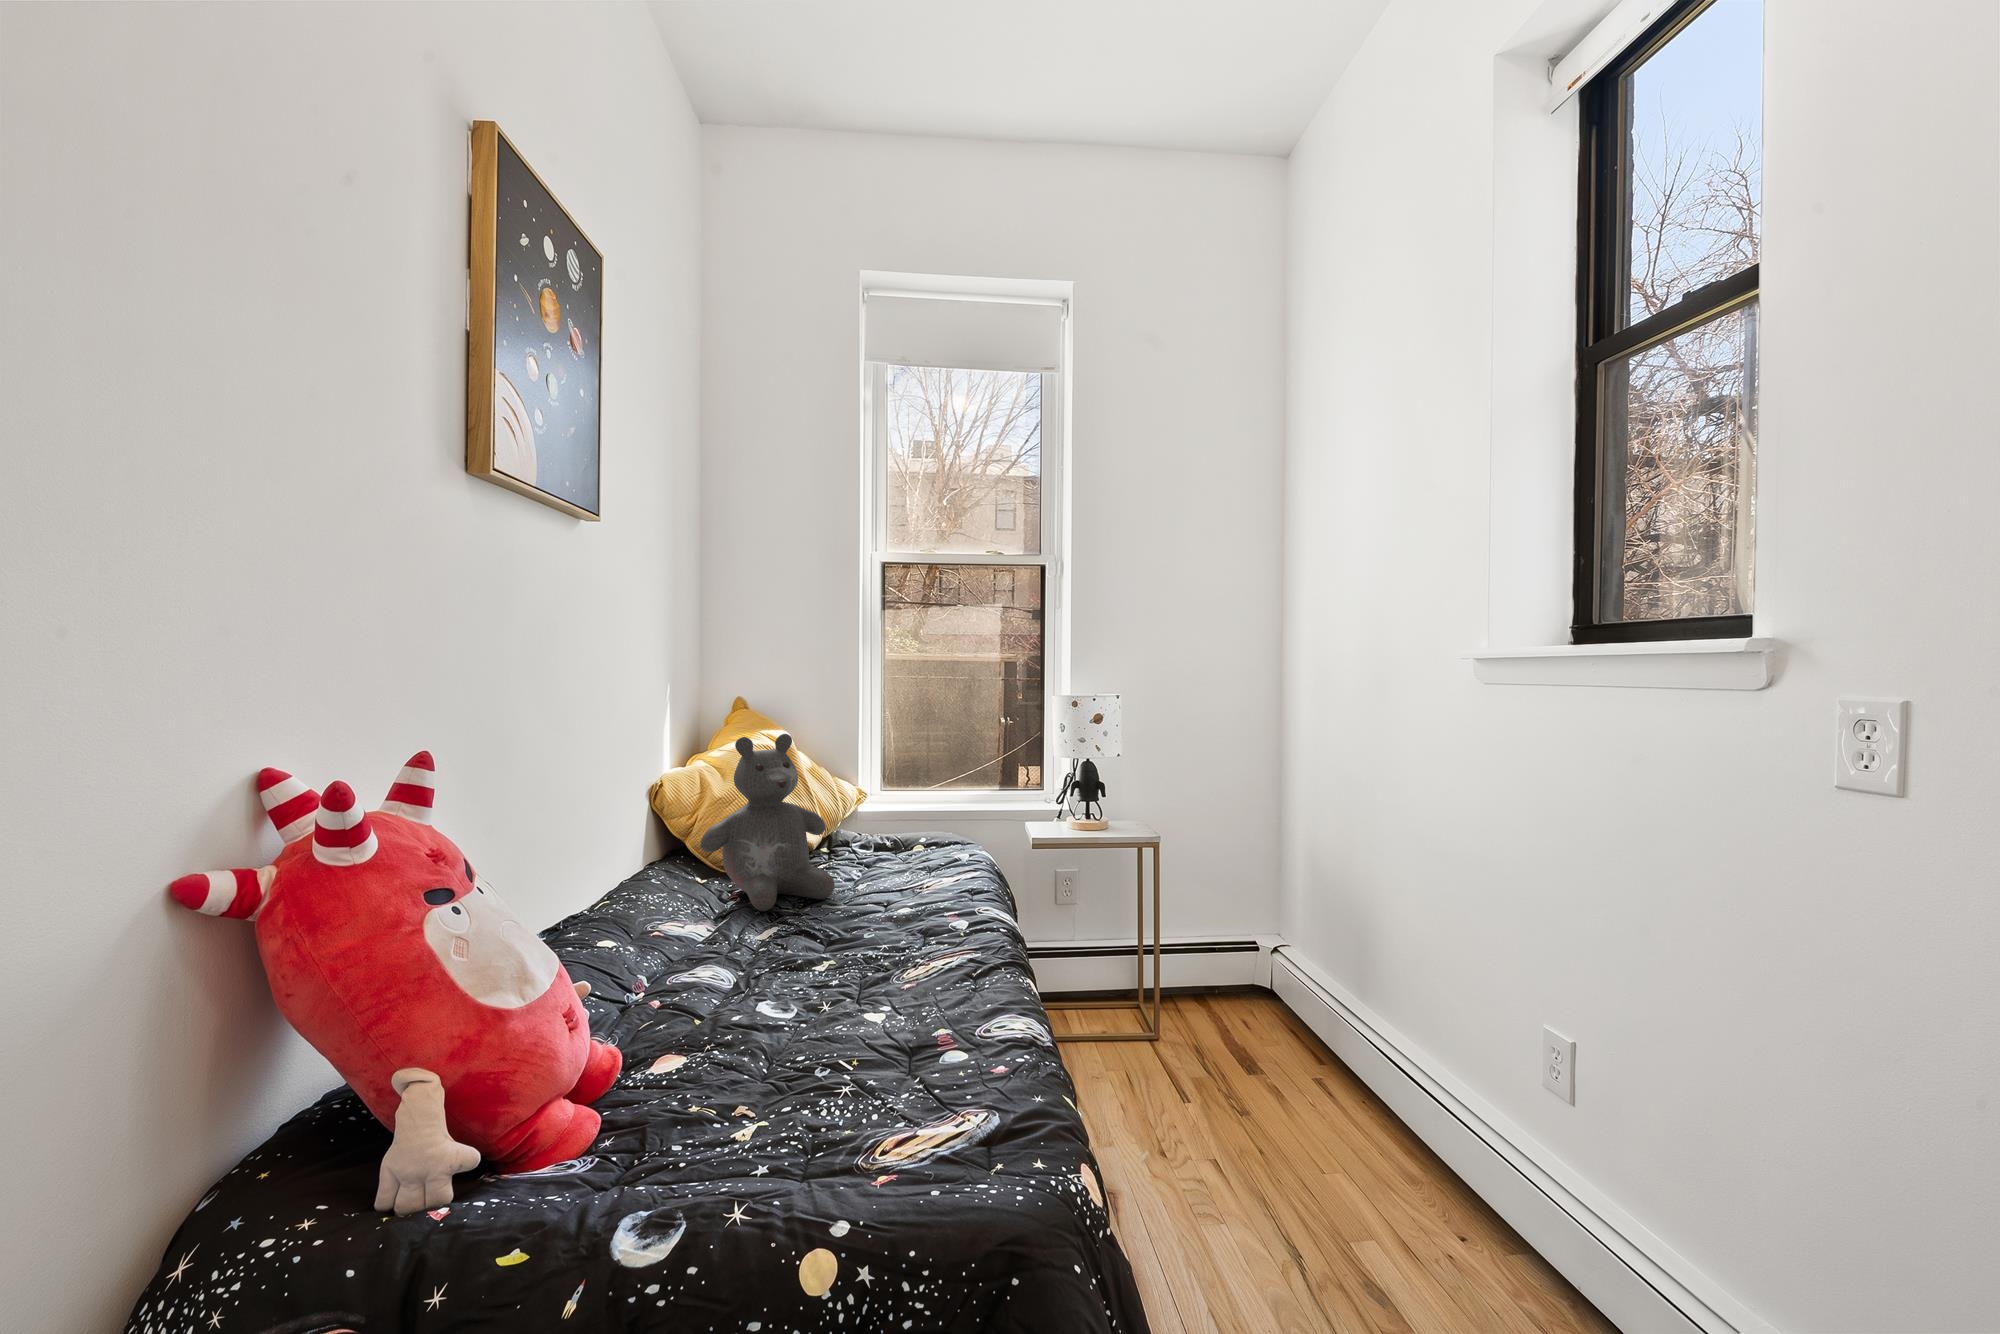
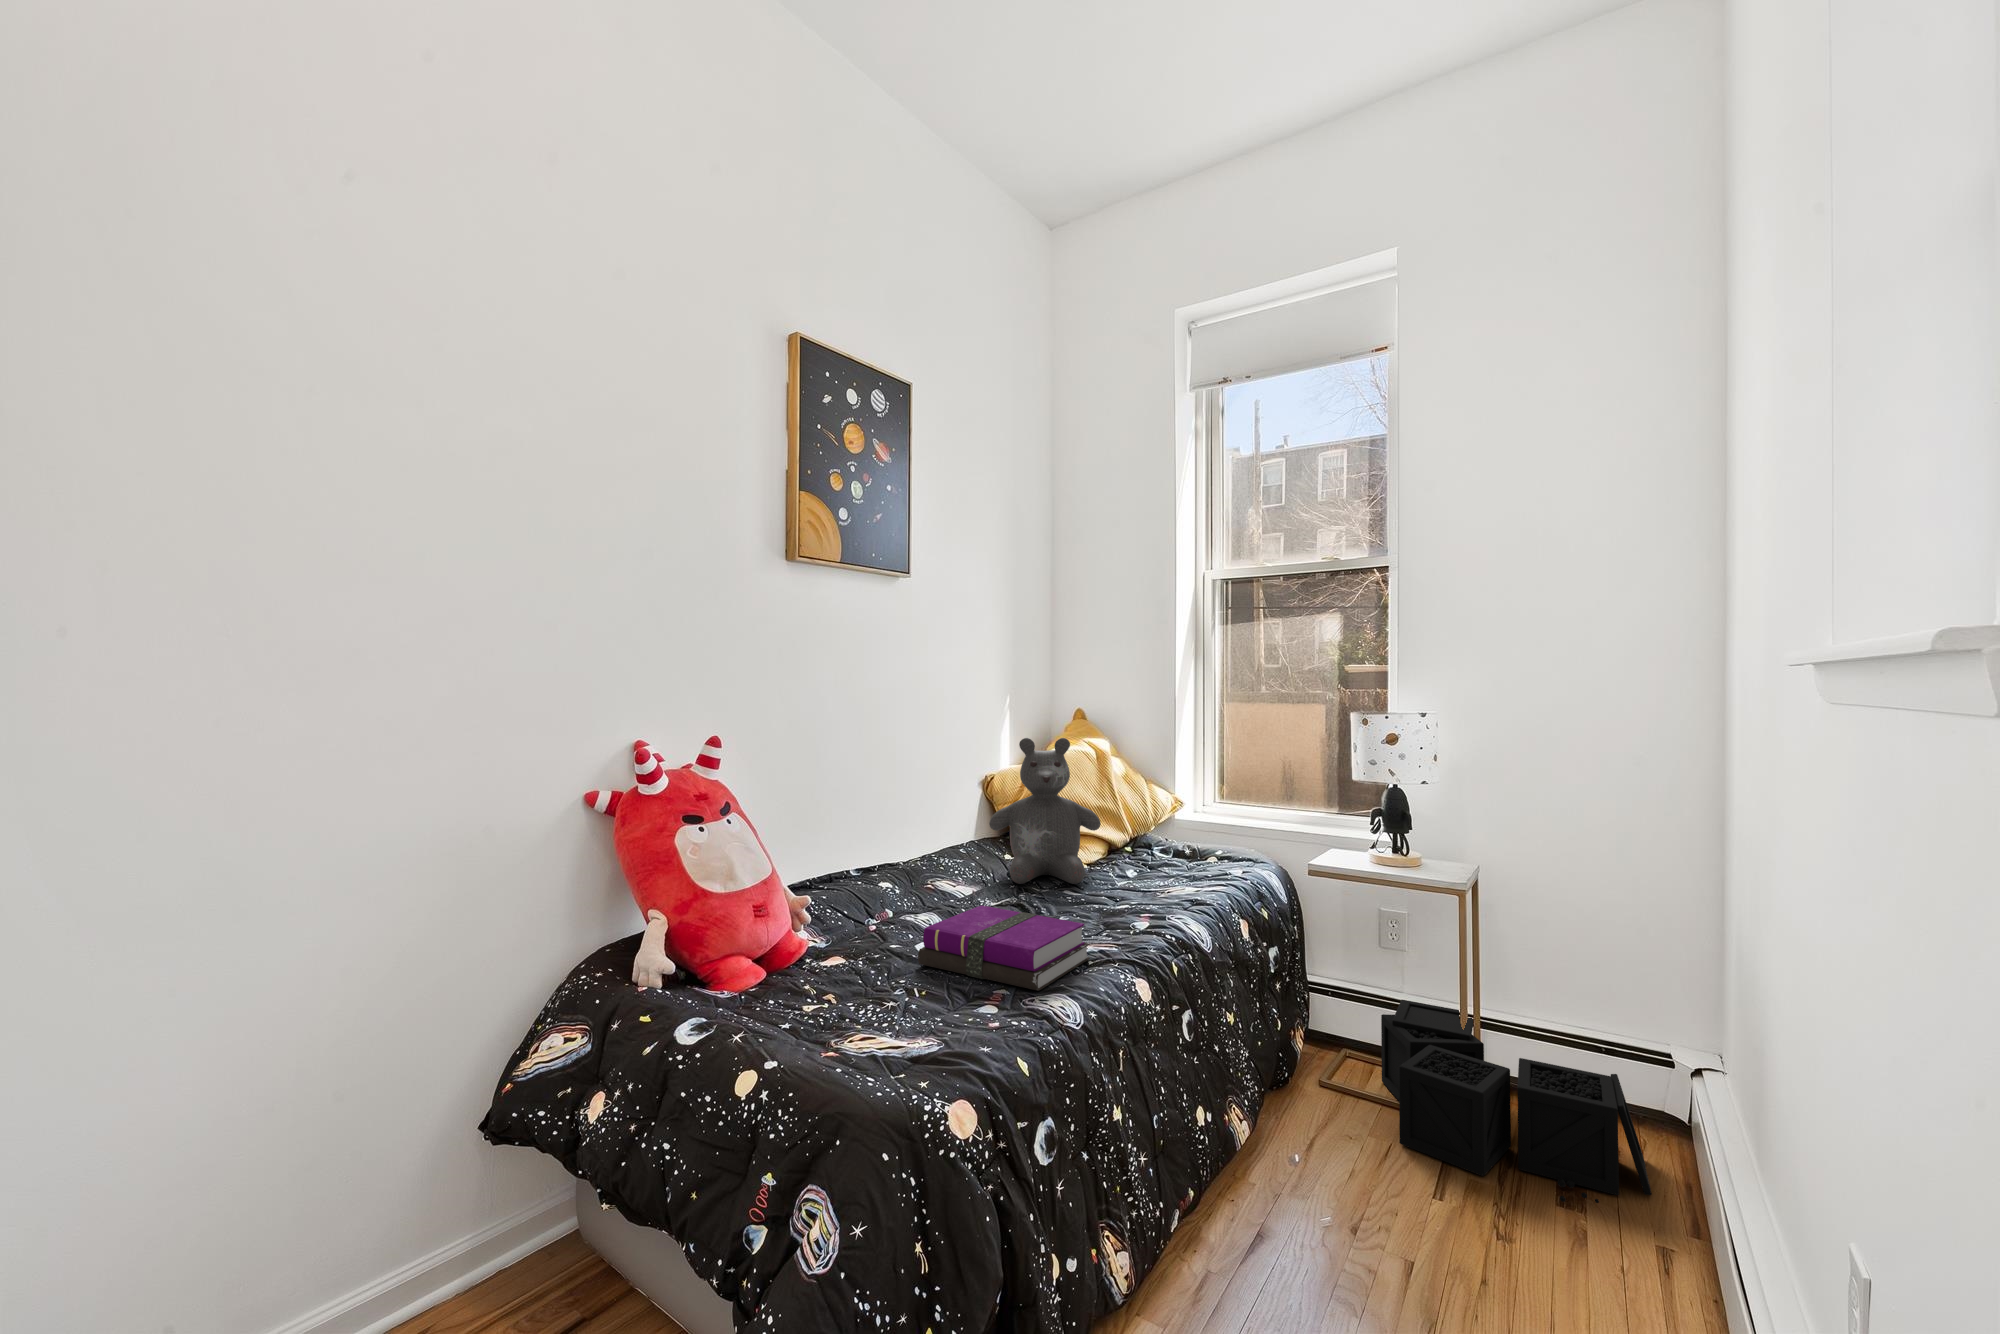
notebook: none [801,942,972,1038] -> present [918,905,1090,991]
storage bin: none [1076,942,1291,1074] -> present [1381,1000,1652,1203]

